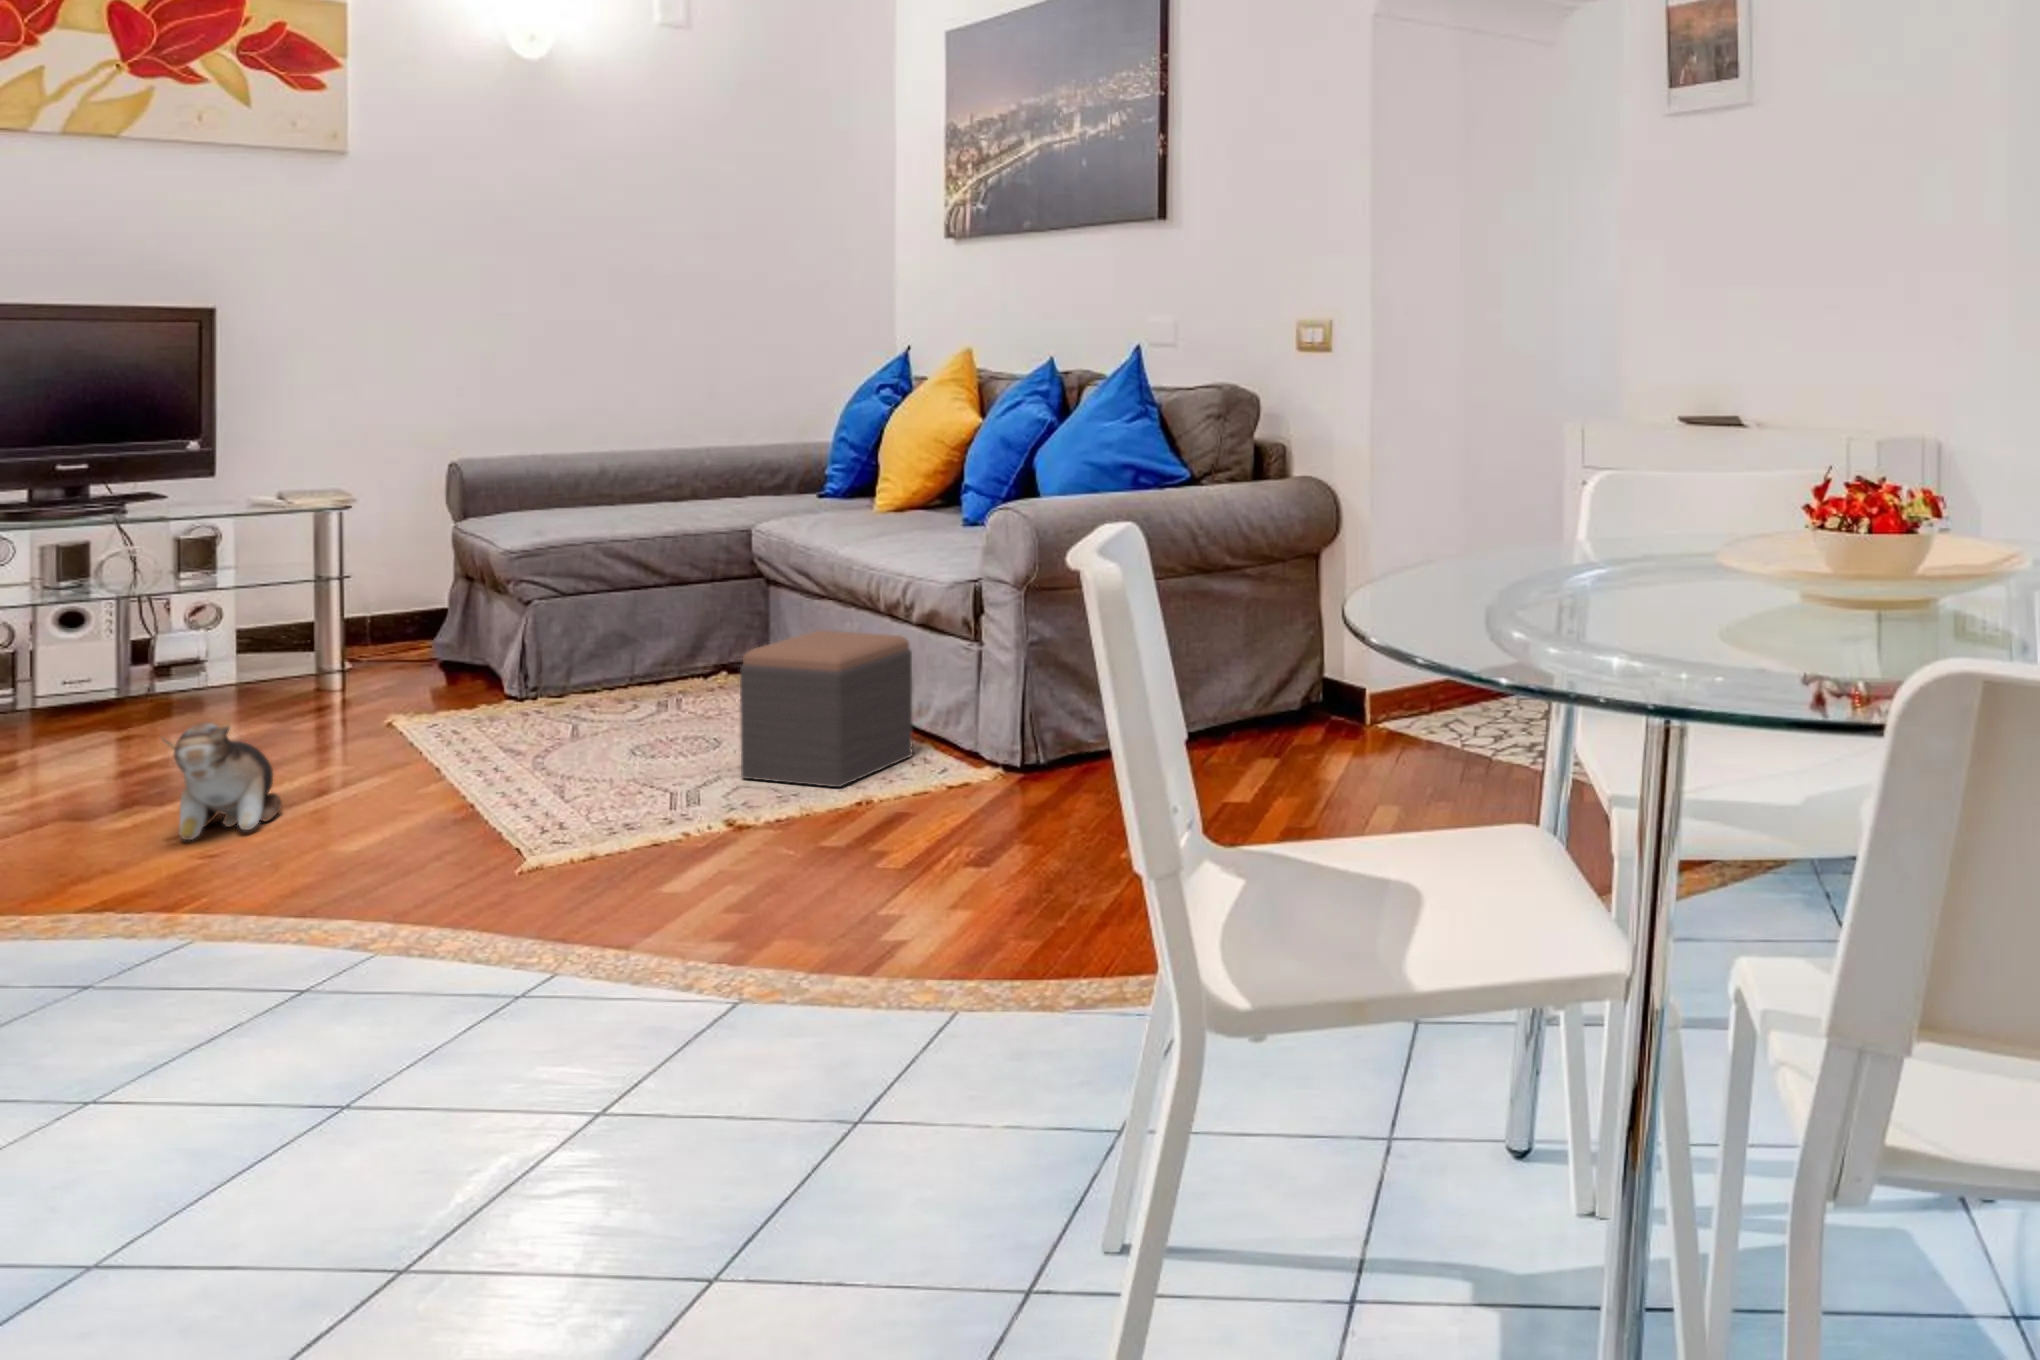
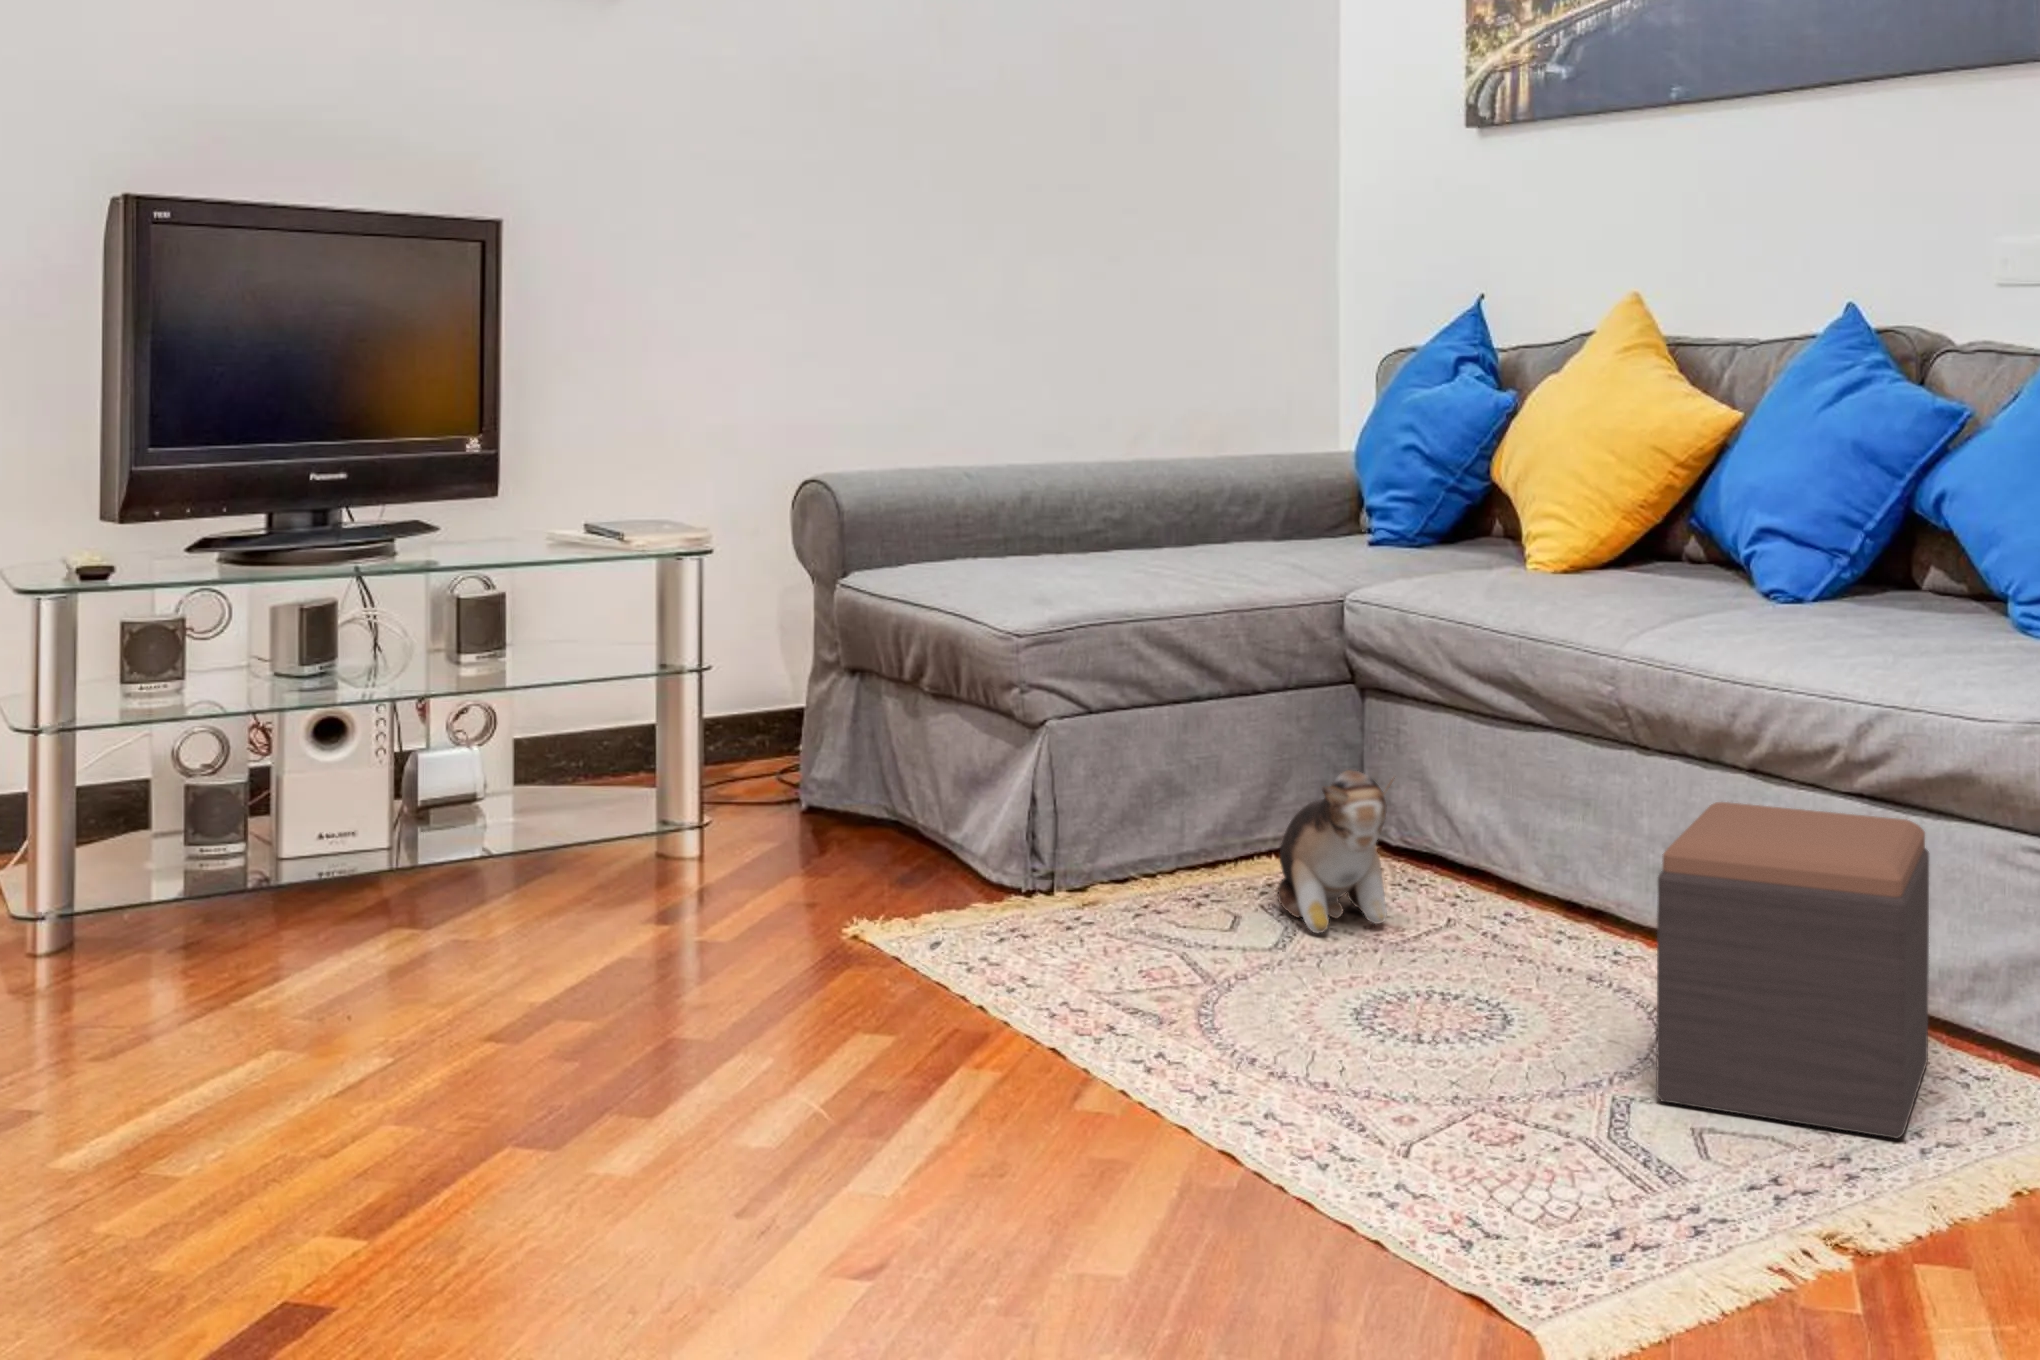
plush toy: present [163,722,282,840] -> present [1278,770,1395,933]

